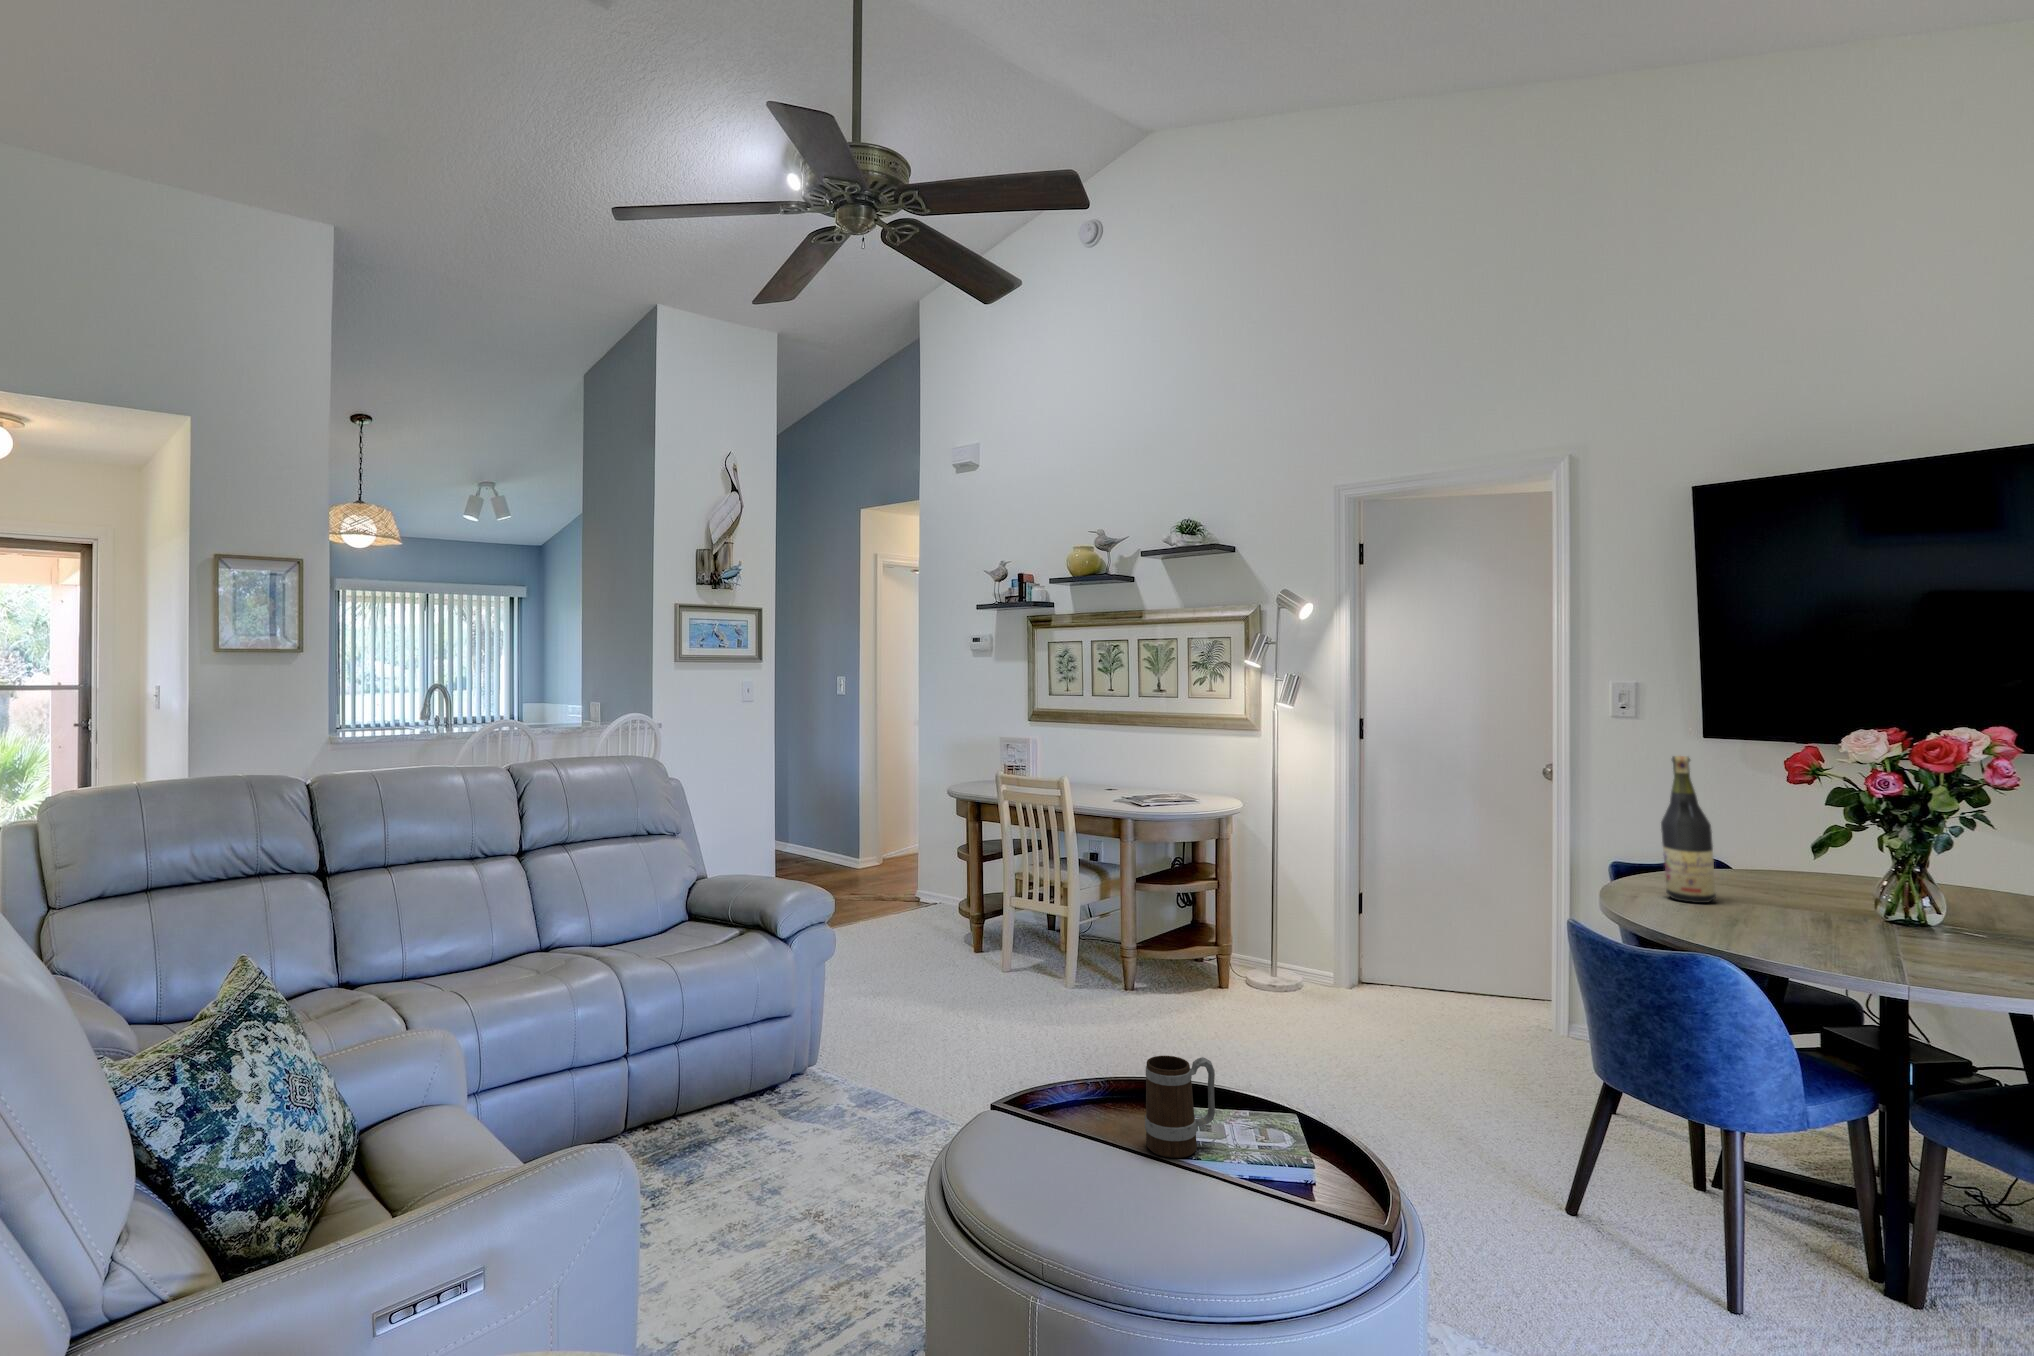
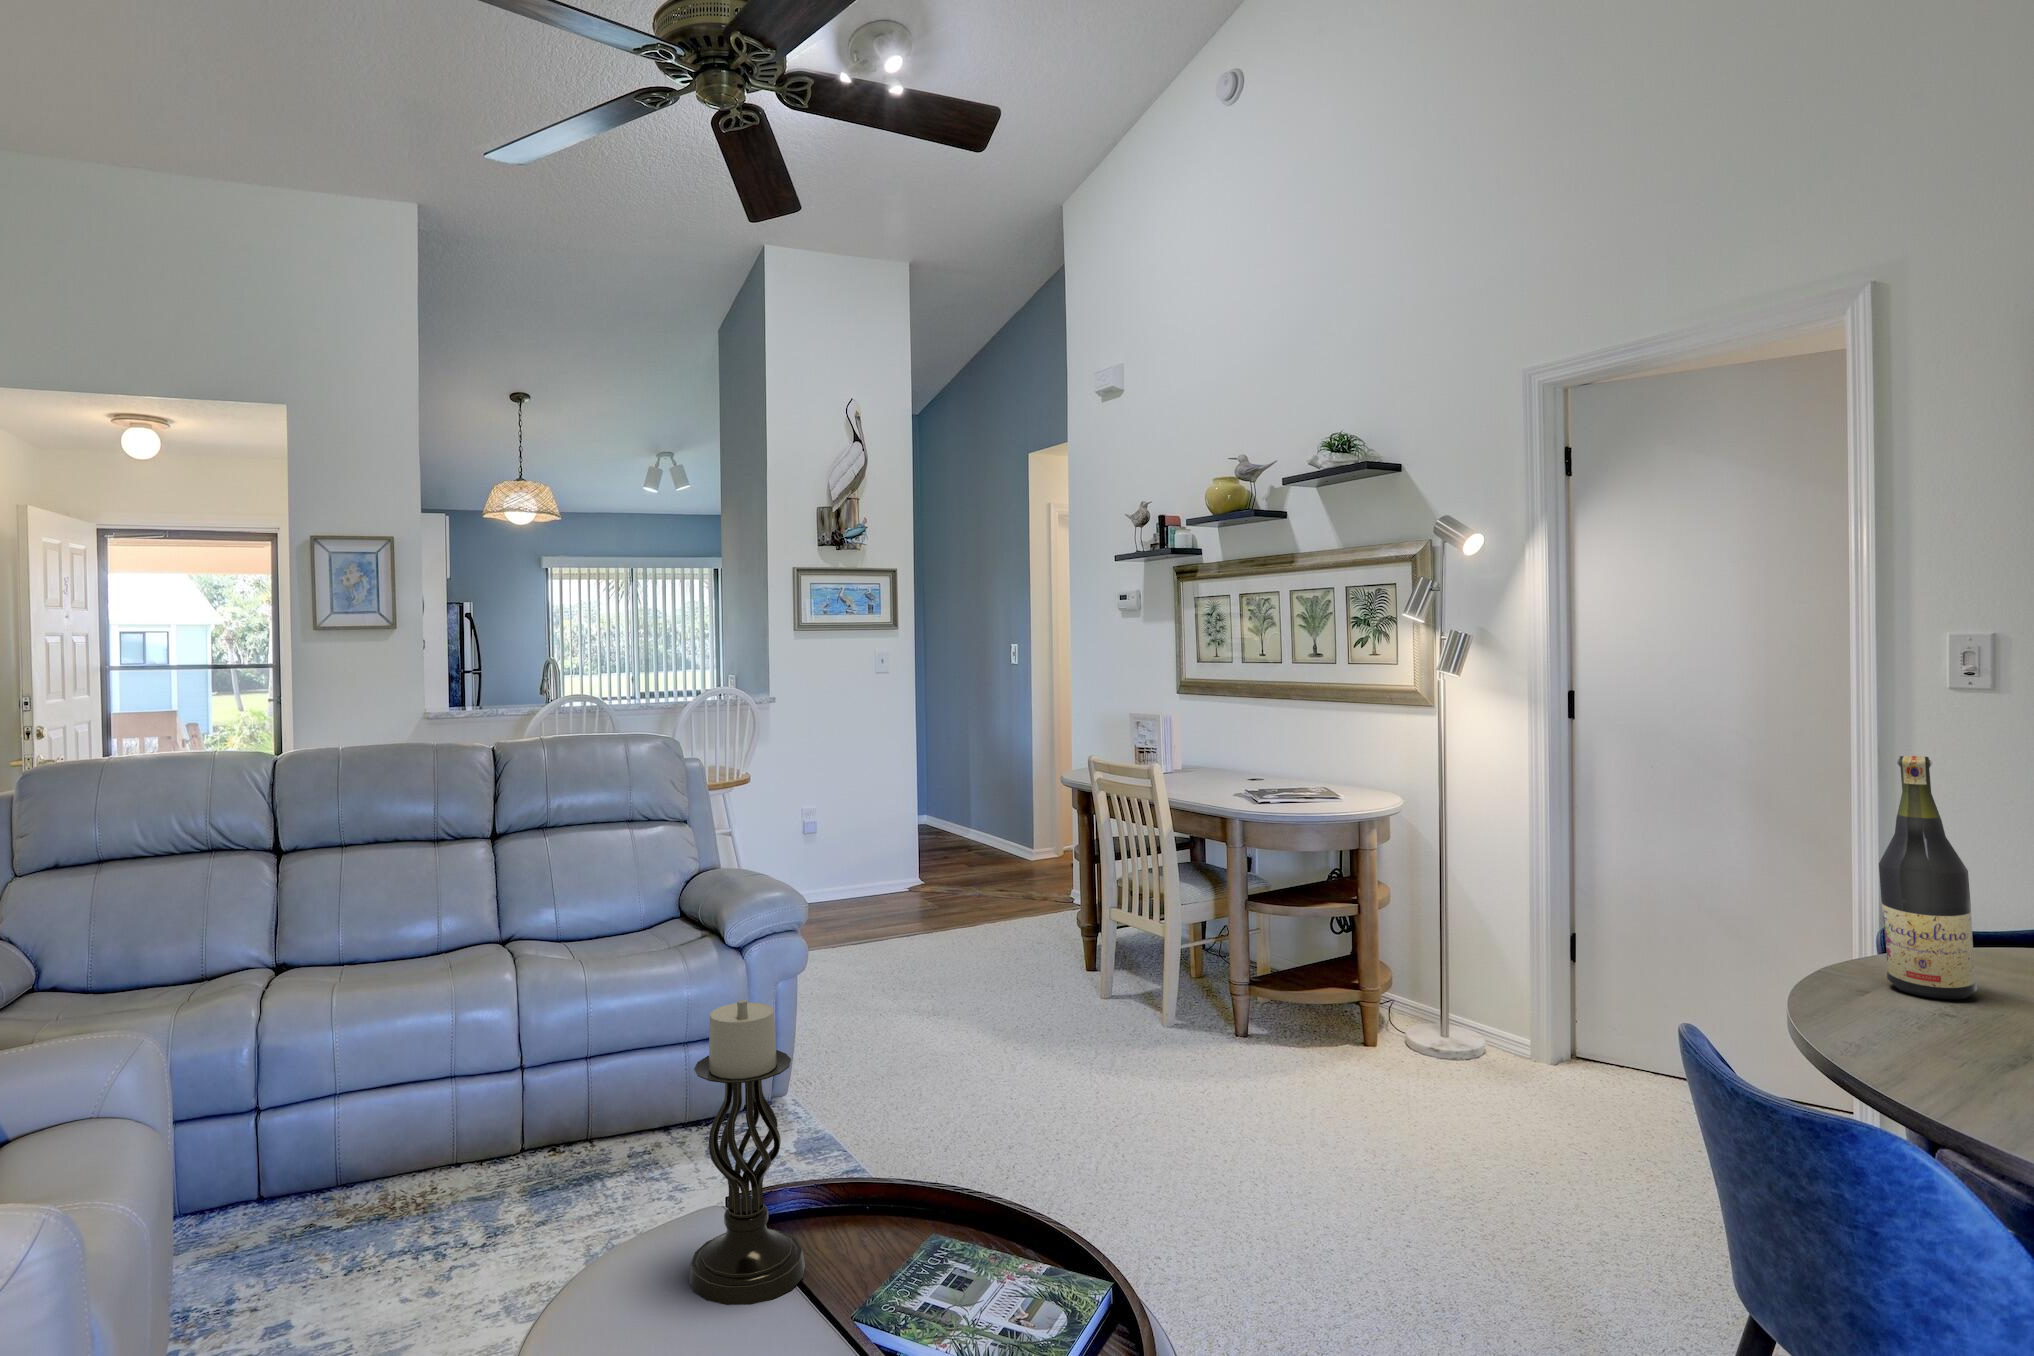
candle holder: none [1014,947,1101,1174] -> present [689,1000,805,1305]
mug: present [1145,1056,1215,1158] -> none [864,1159,961,1305]

